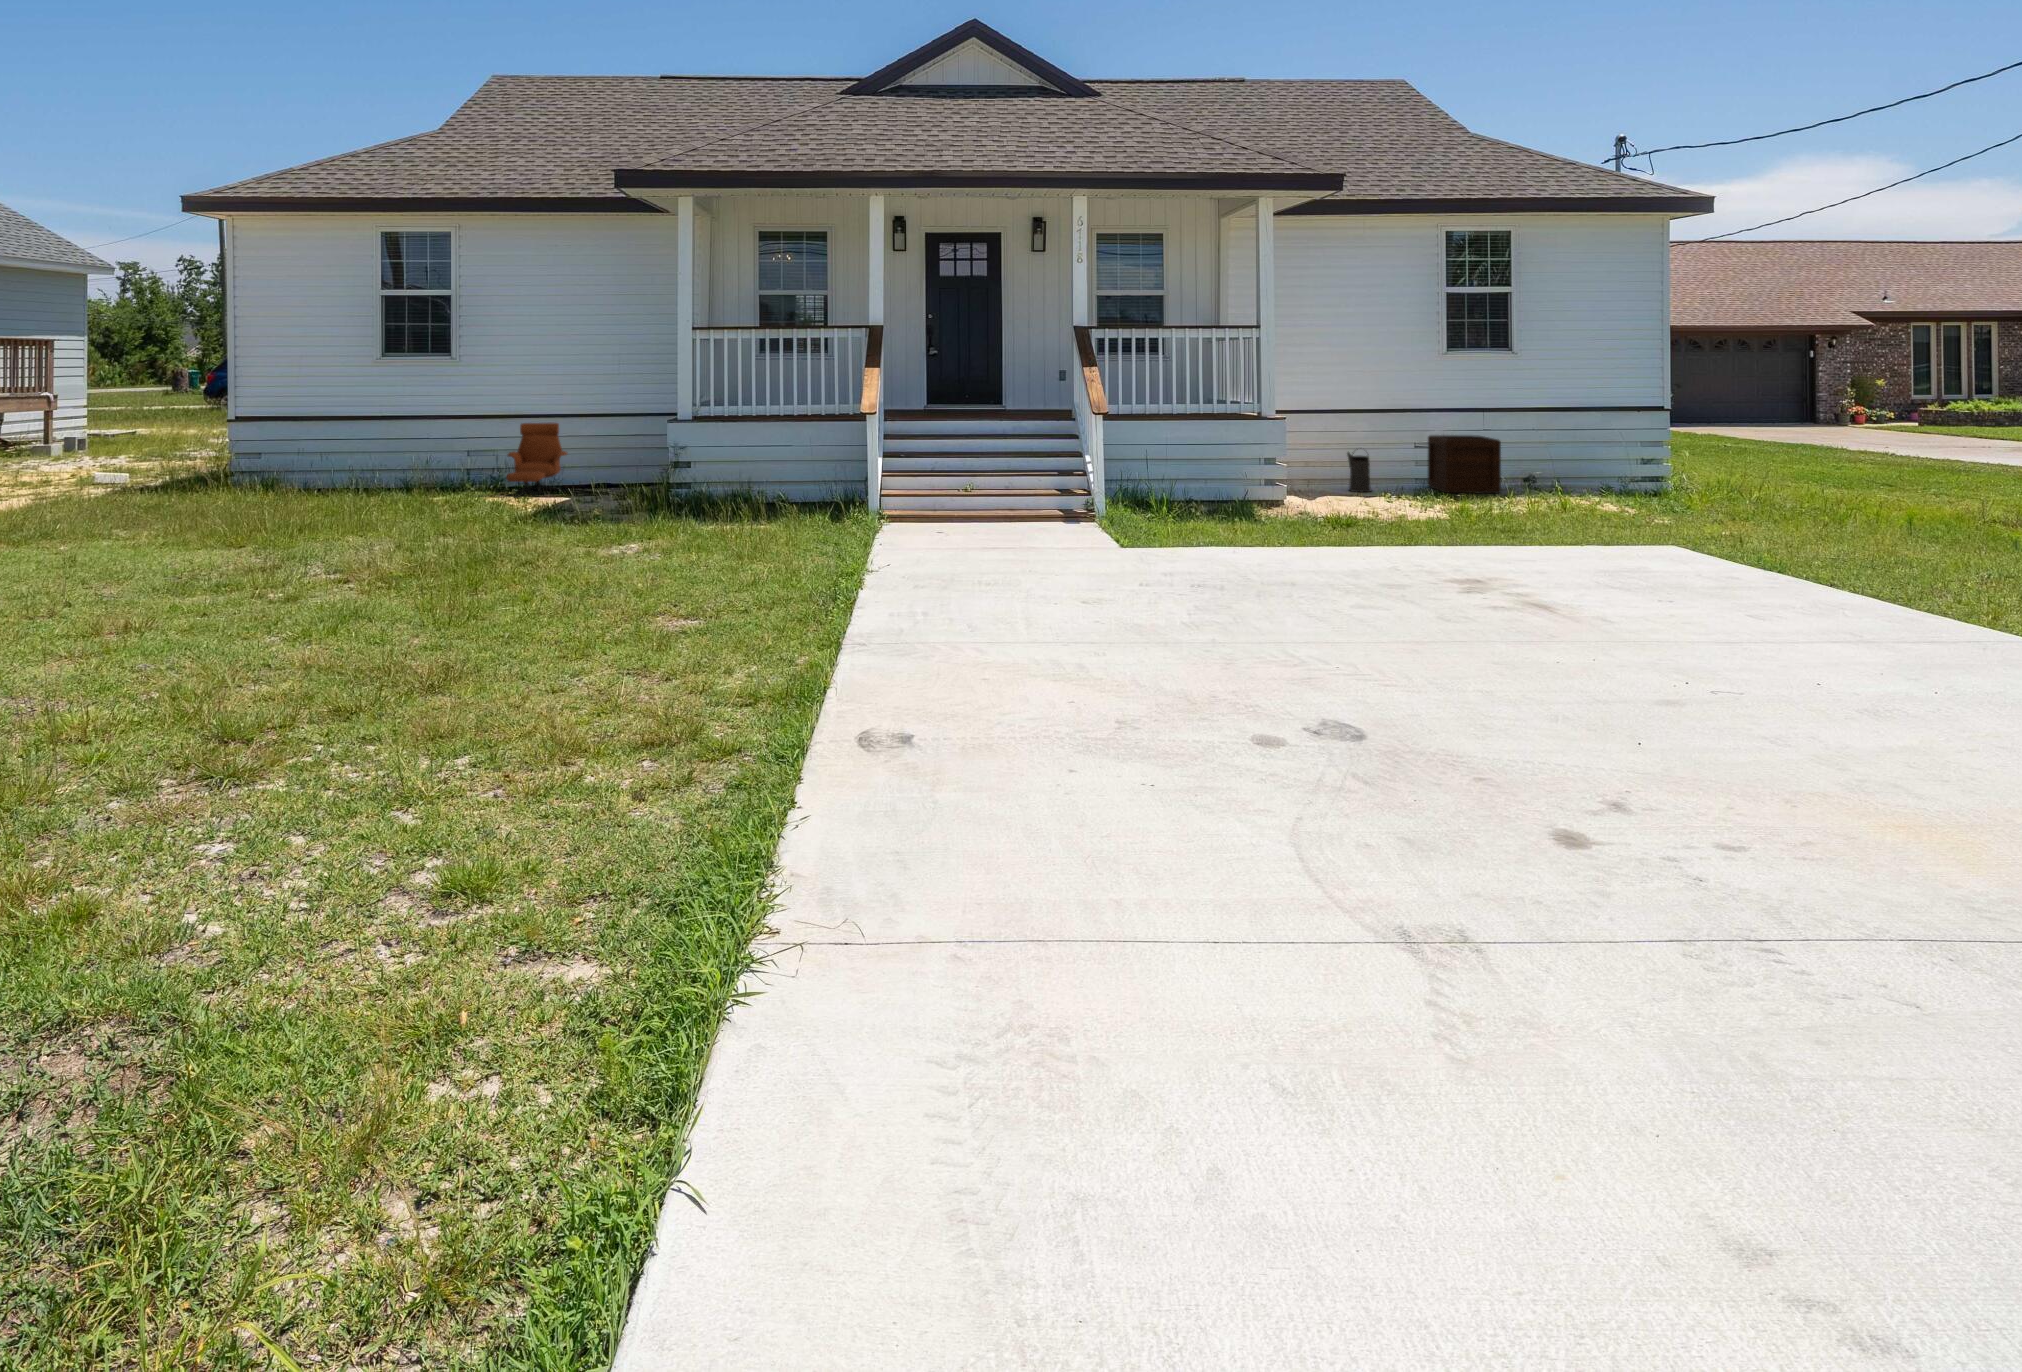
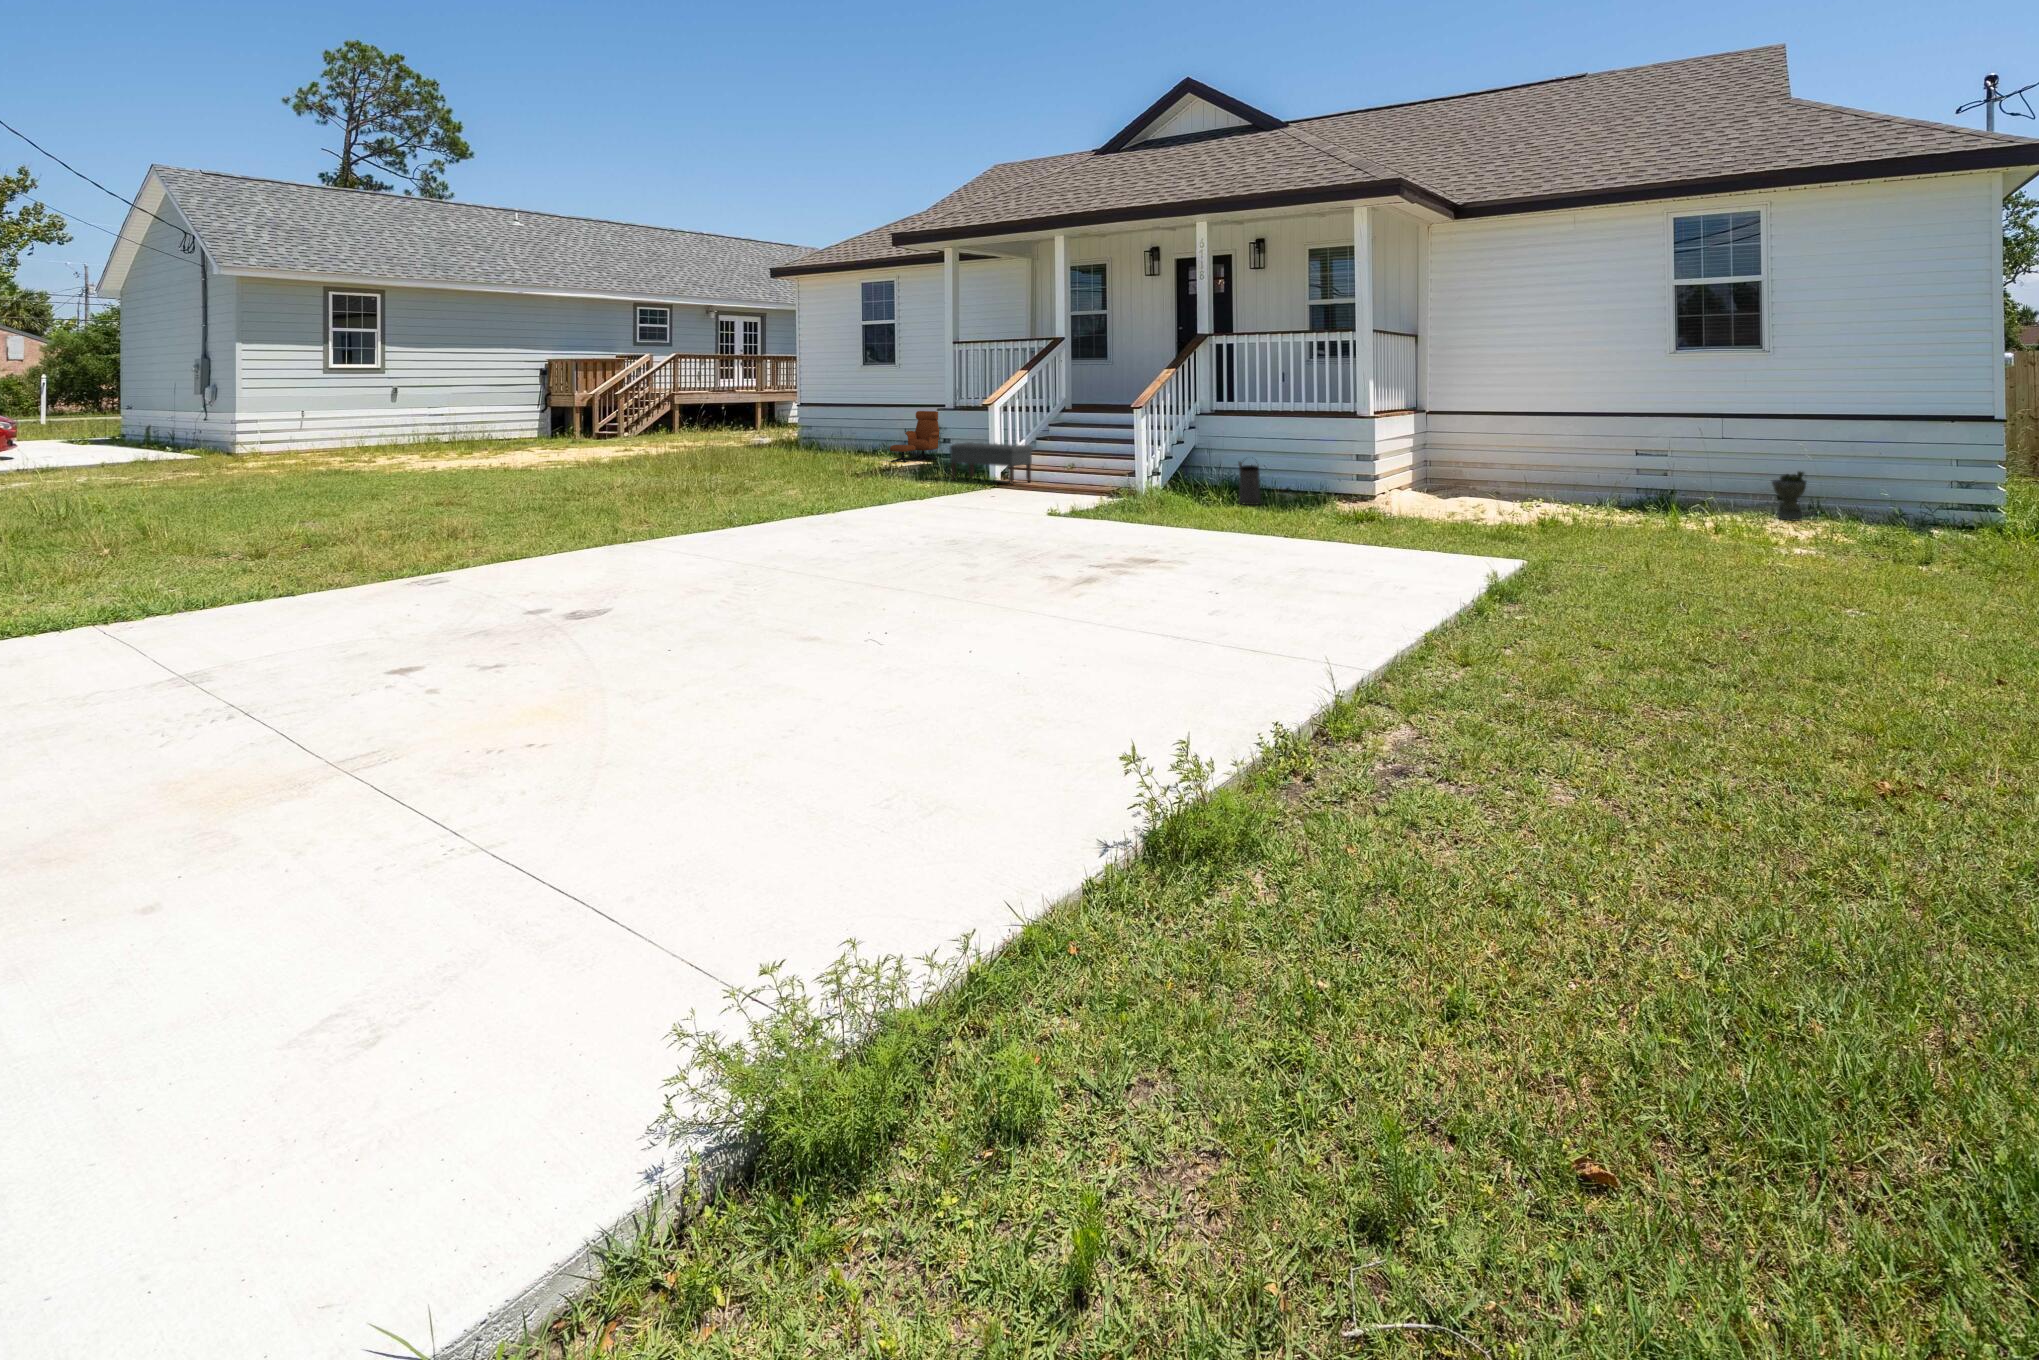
wooden crate: present [1428,435,1501,493] -> none [1630,448,1712,518]
planter: none [1528,450,1555,490] -> present [1772,472,1807,521]
watering can: present [1347,452,1371,492] -> present [1238,462,1261,505]
bench: none [729,463,842,515] -> present [950,442,1032,485]

